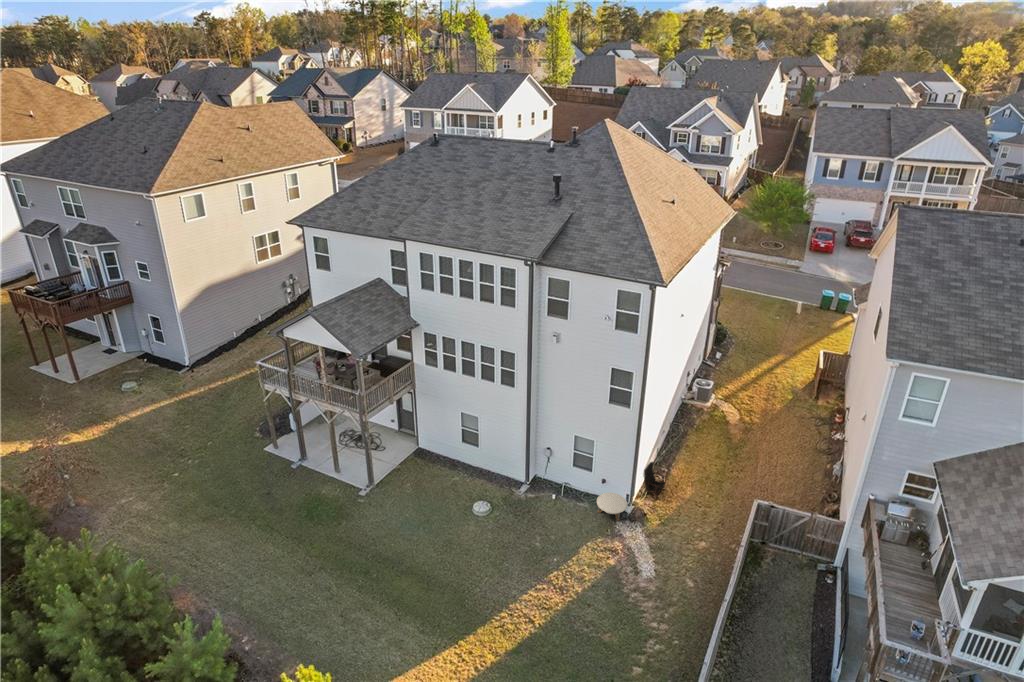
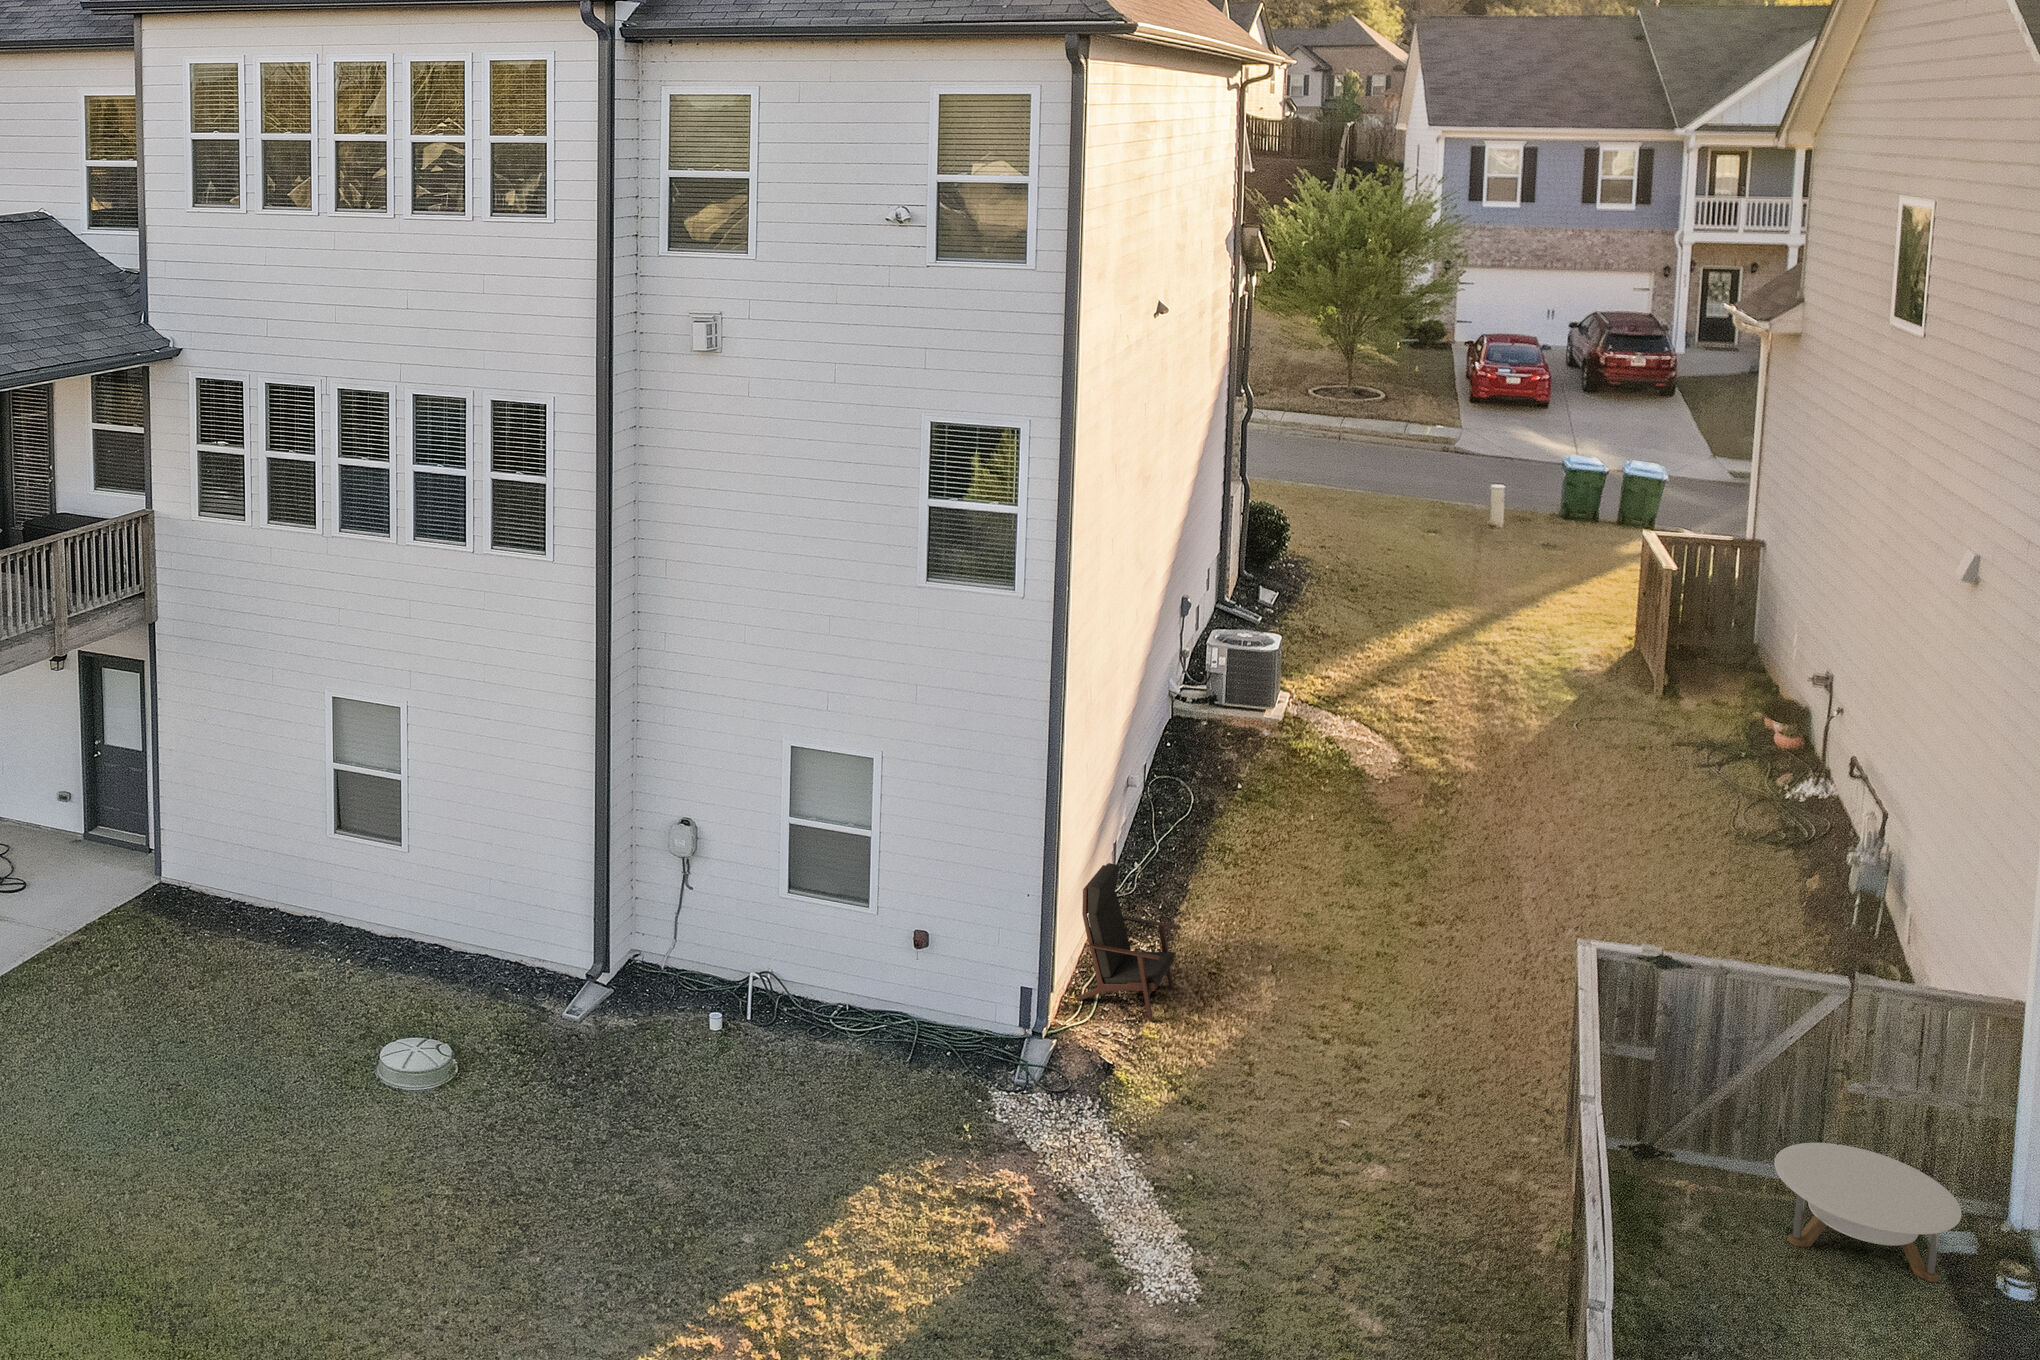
round table: present [597,493,627,521] -> present [1774,1143,1962,1282]

